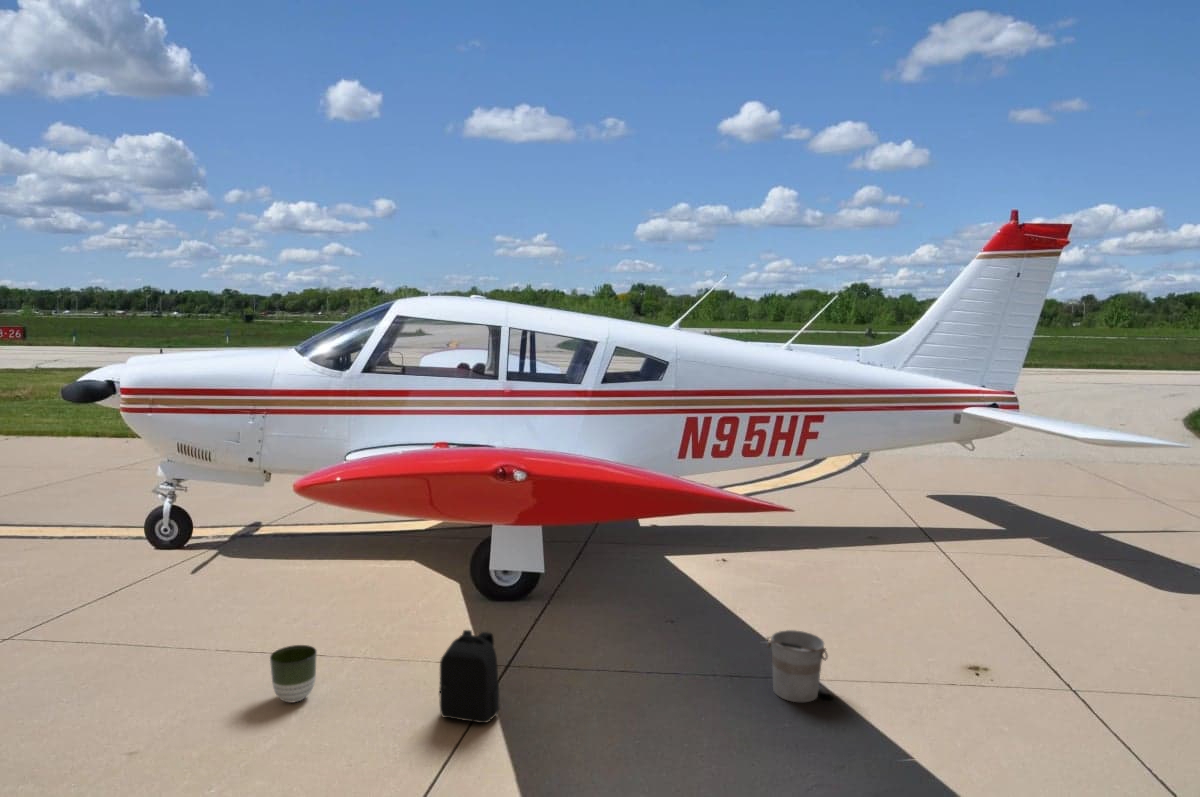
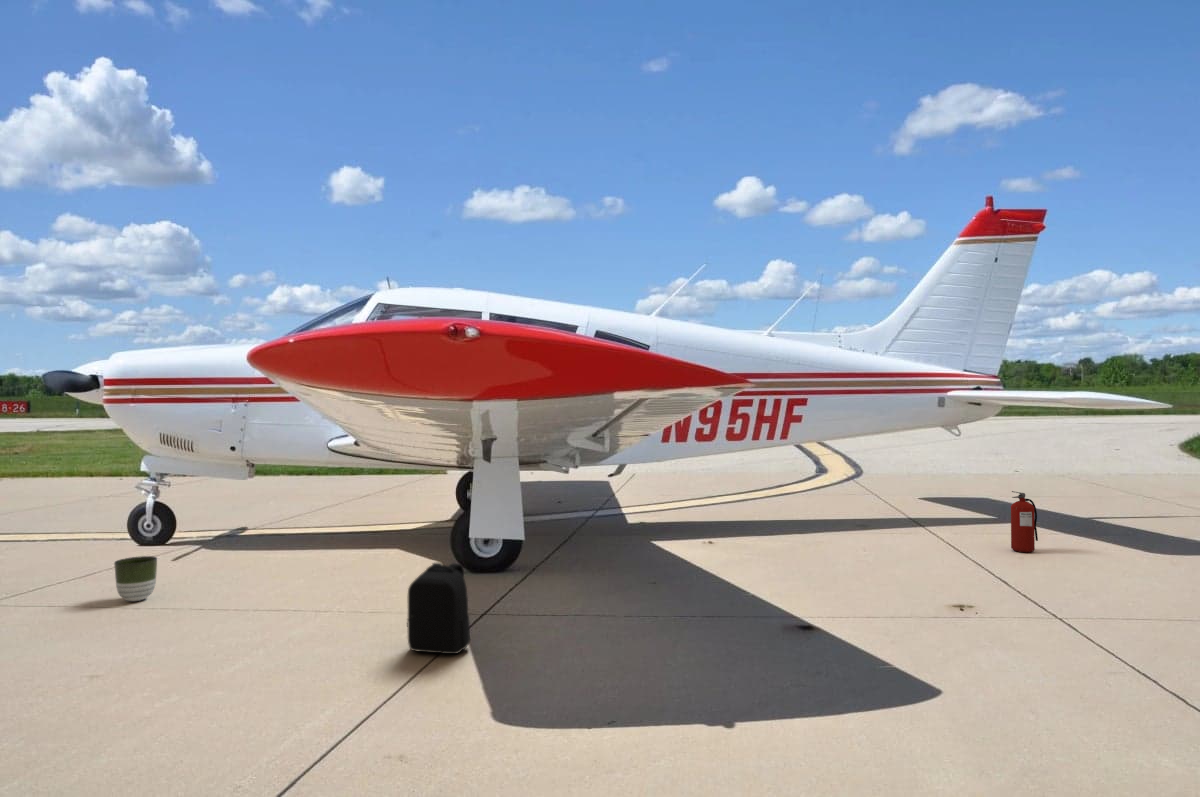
fire extinguisher: none [1018,524,1046,585] -> present [1011,491,1038,553]
bucket: present [767,630,828,702] -> none [744,567,808,635]
planter: present [270,645,317,703] -> present [114,556,157,601]

